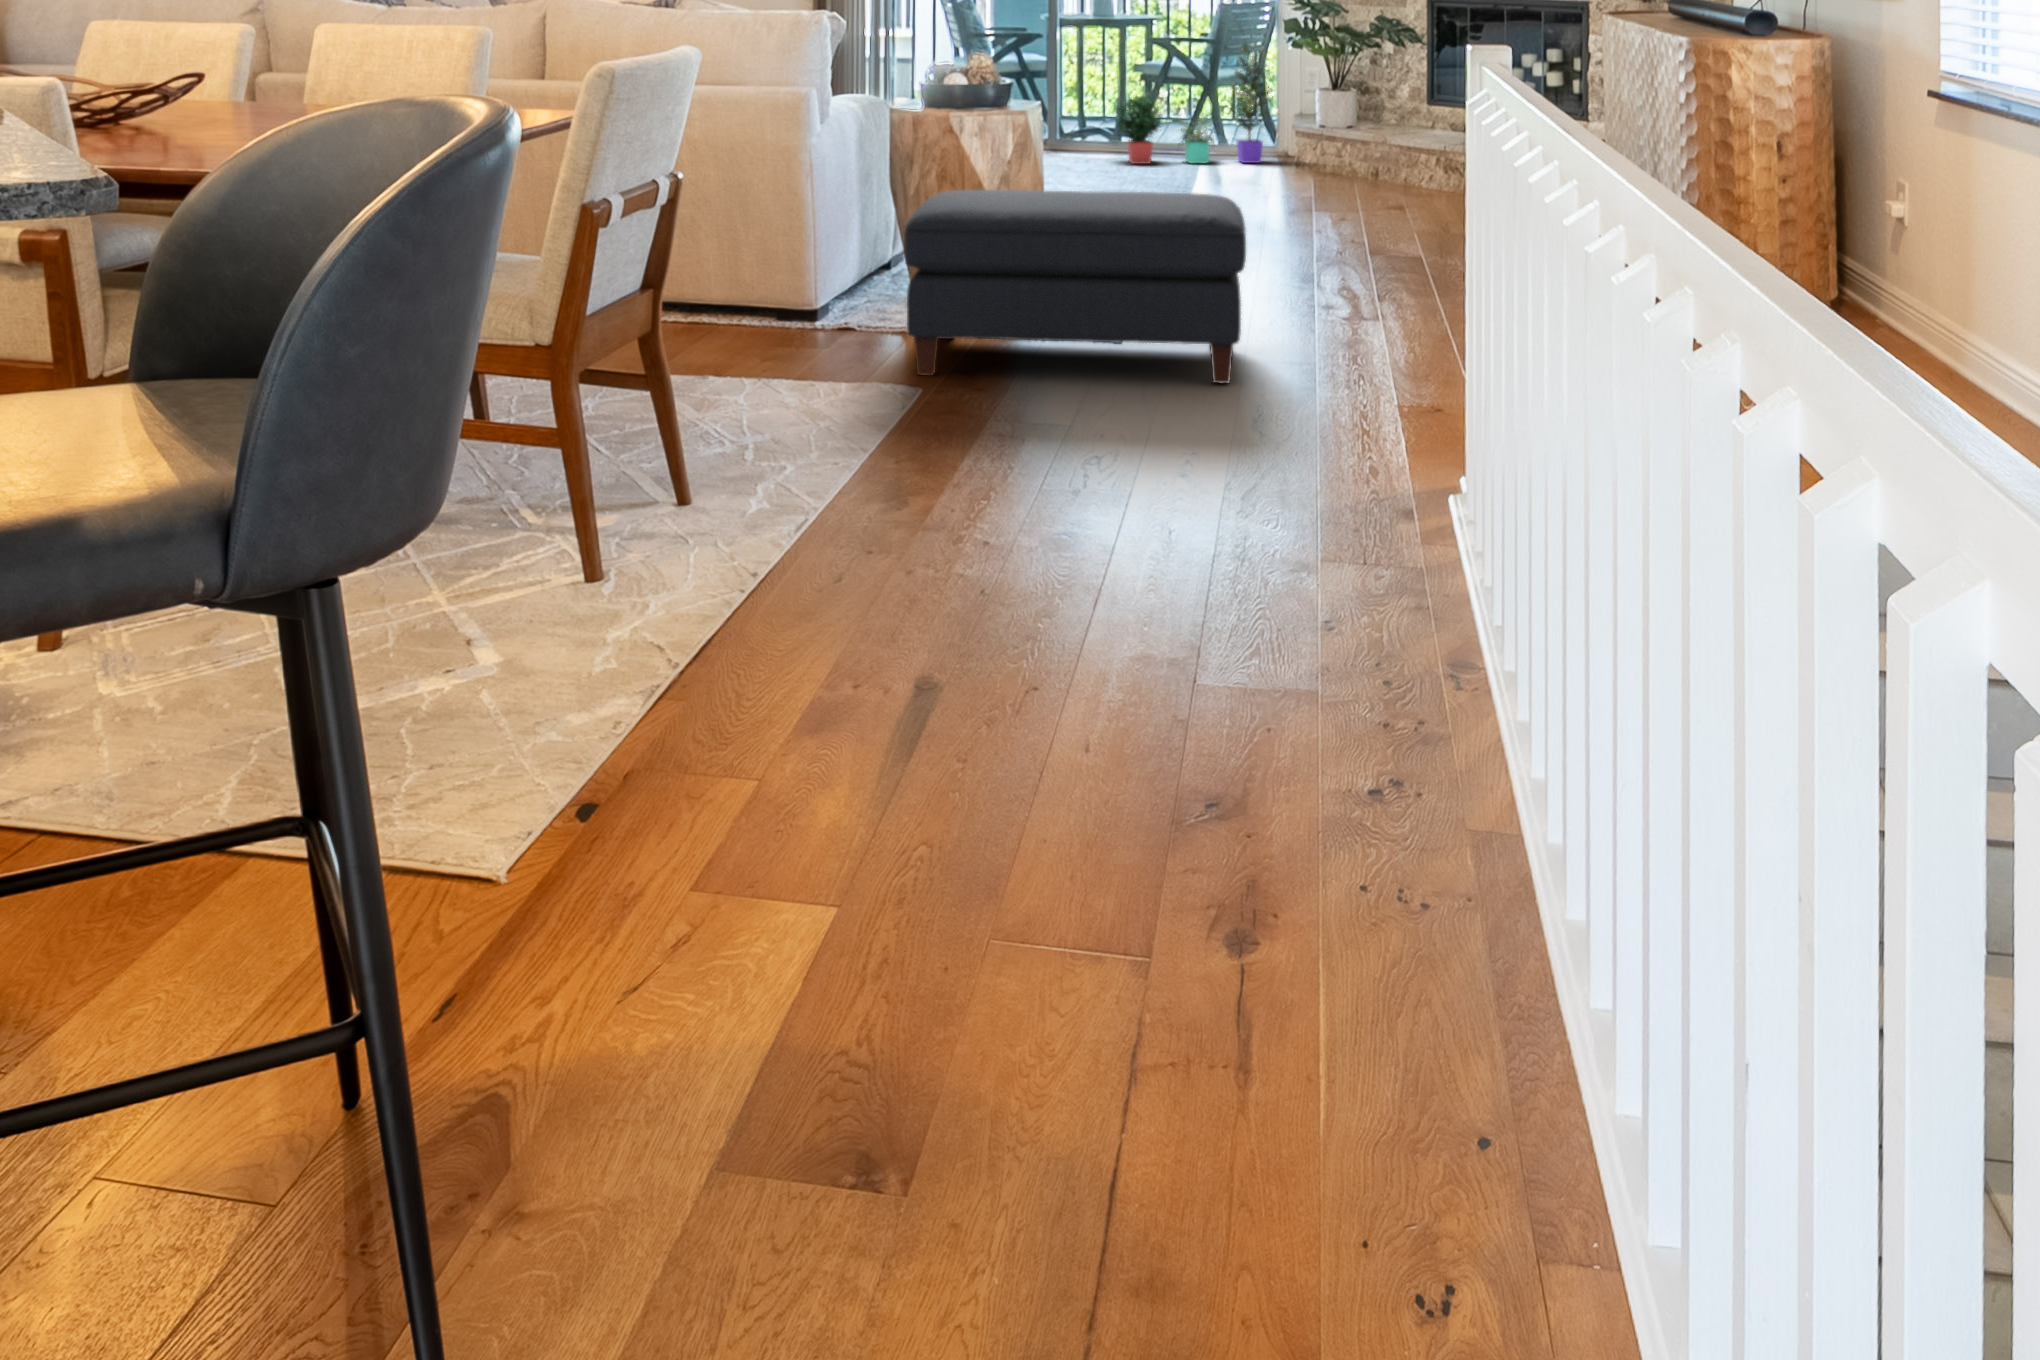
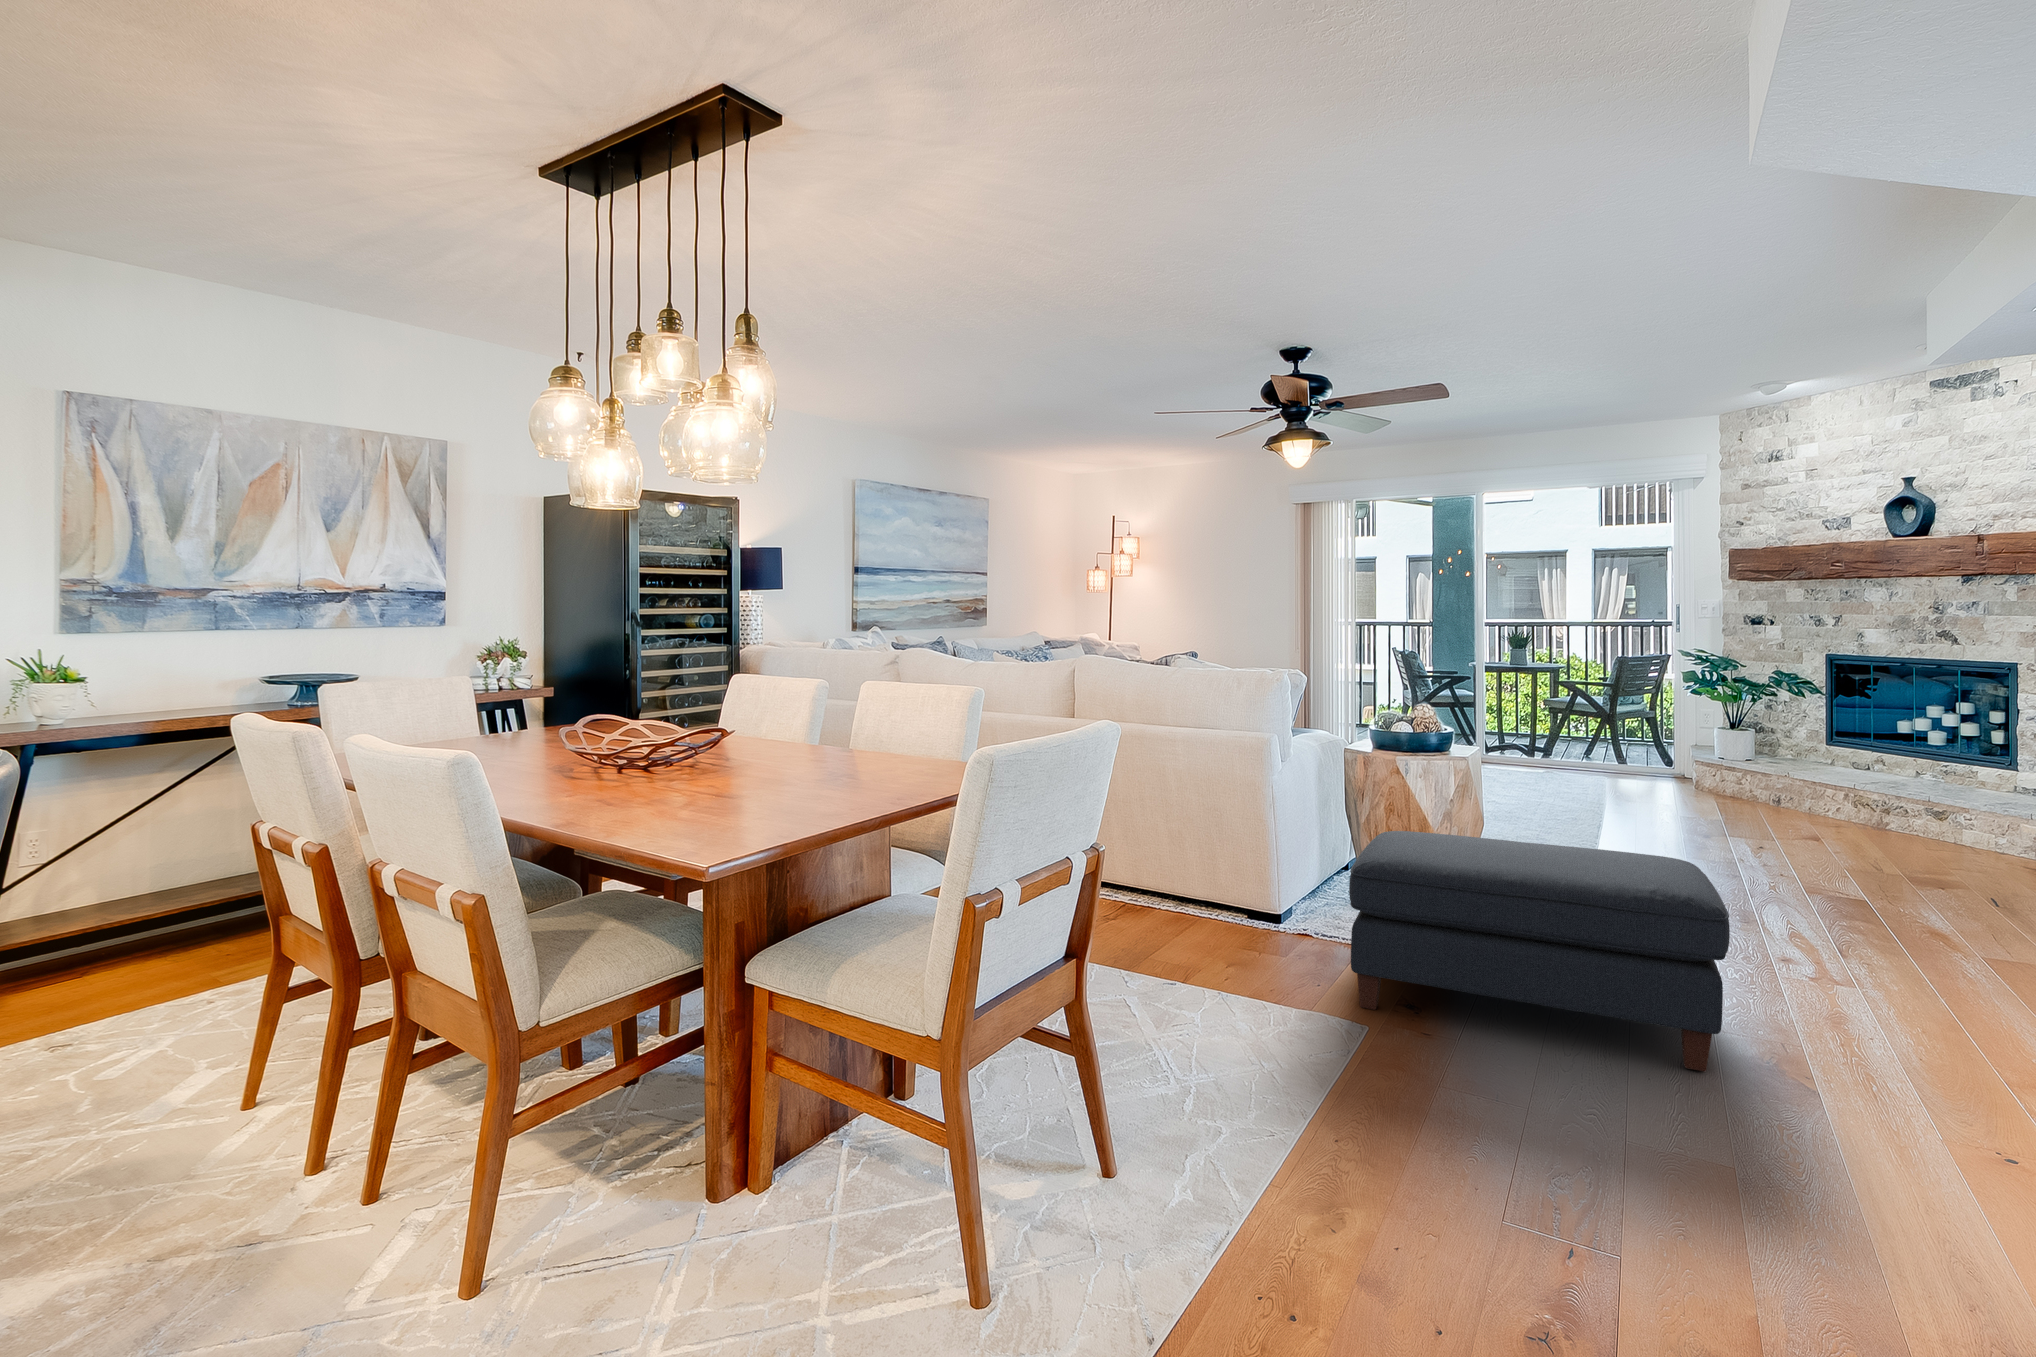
potted plant: present [1118,42,1272,164] -> none [1532,687,1671,780]

